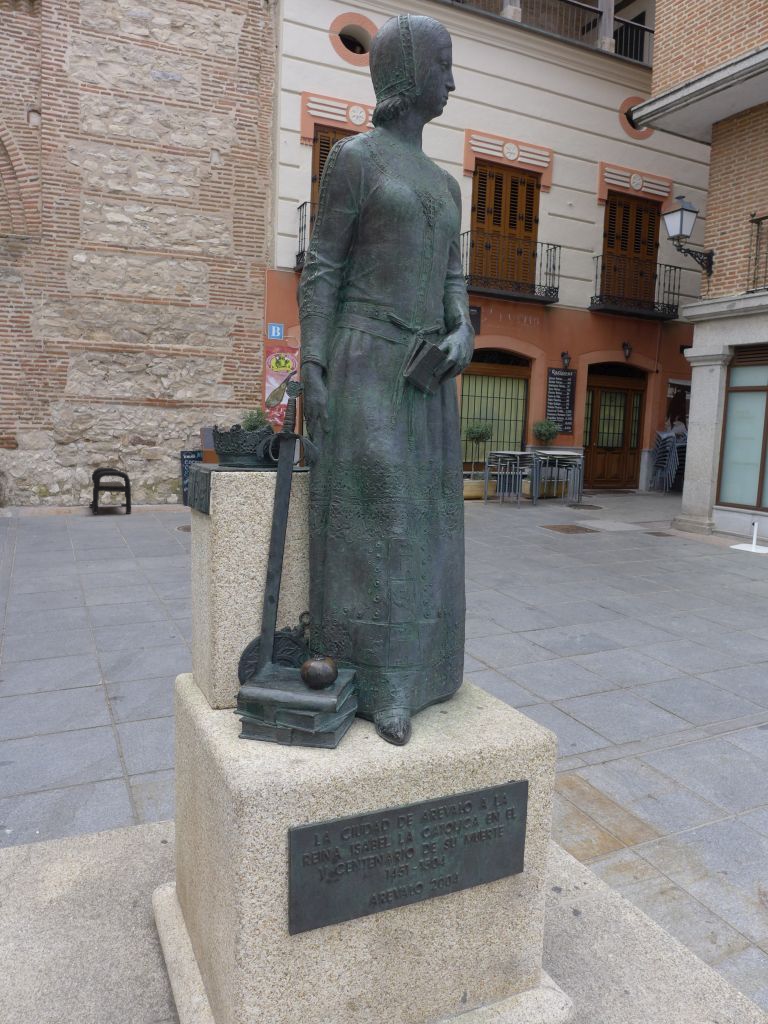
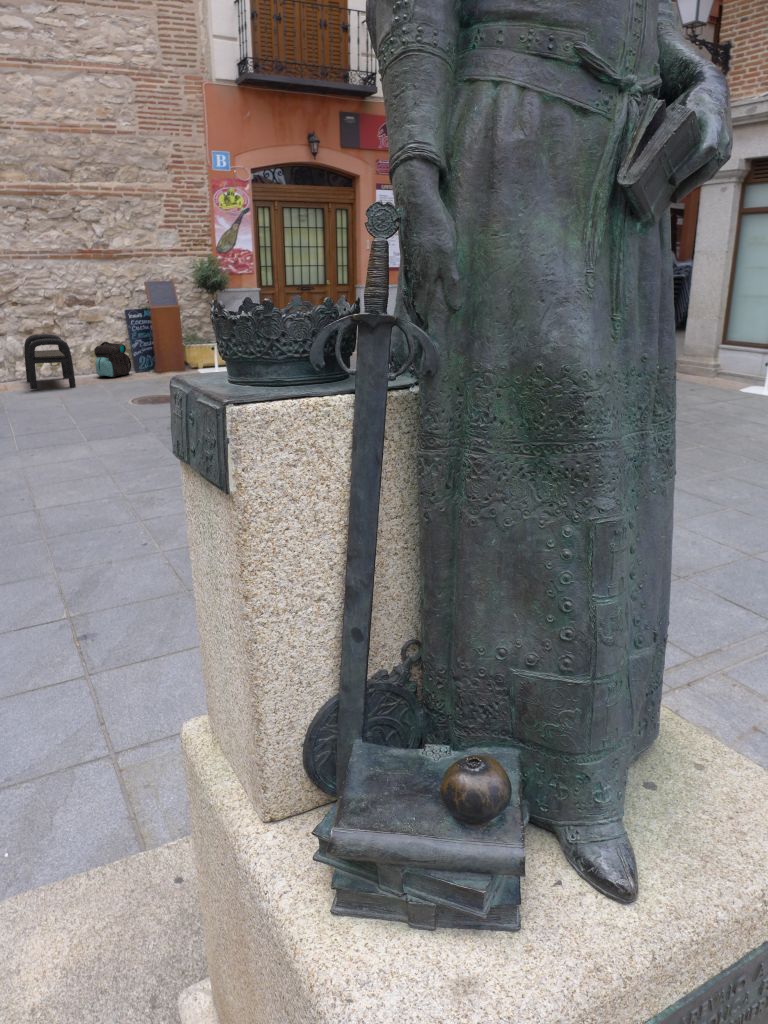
backpack: none [150,477,181,508] -> present [94,342,131,377]

